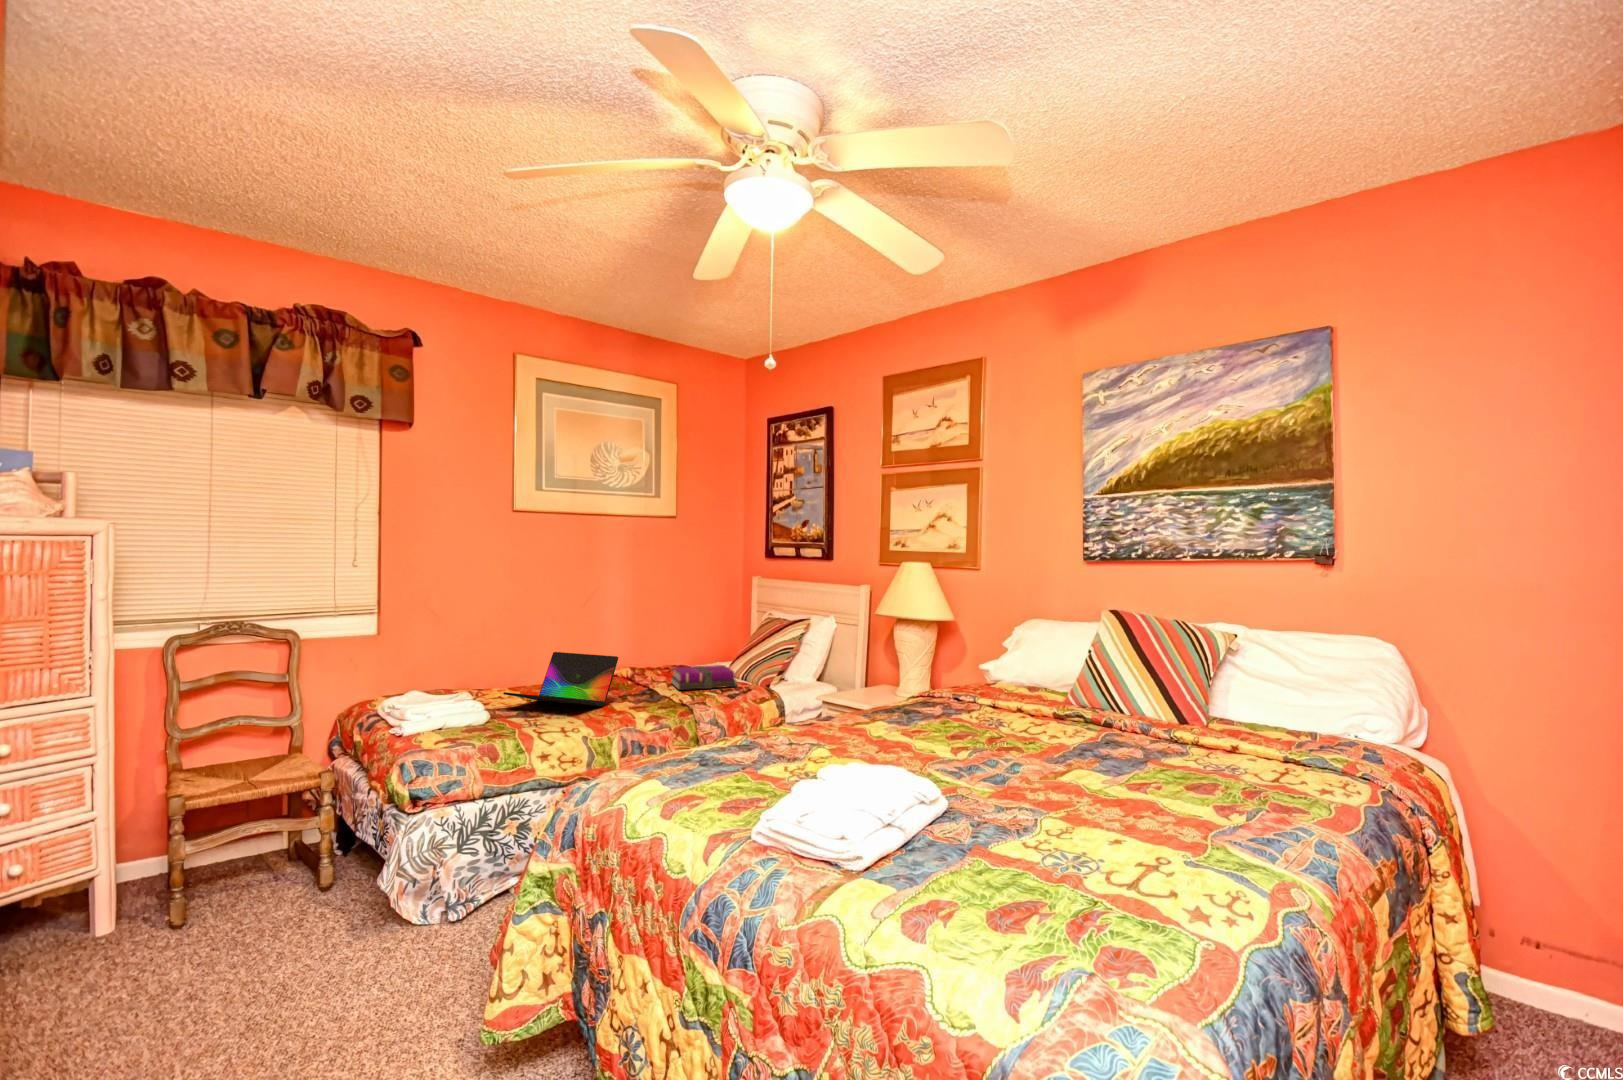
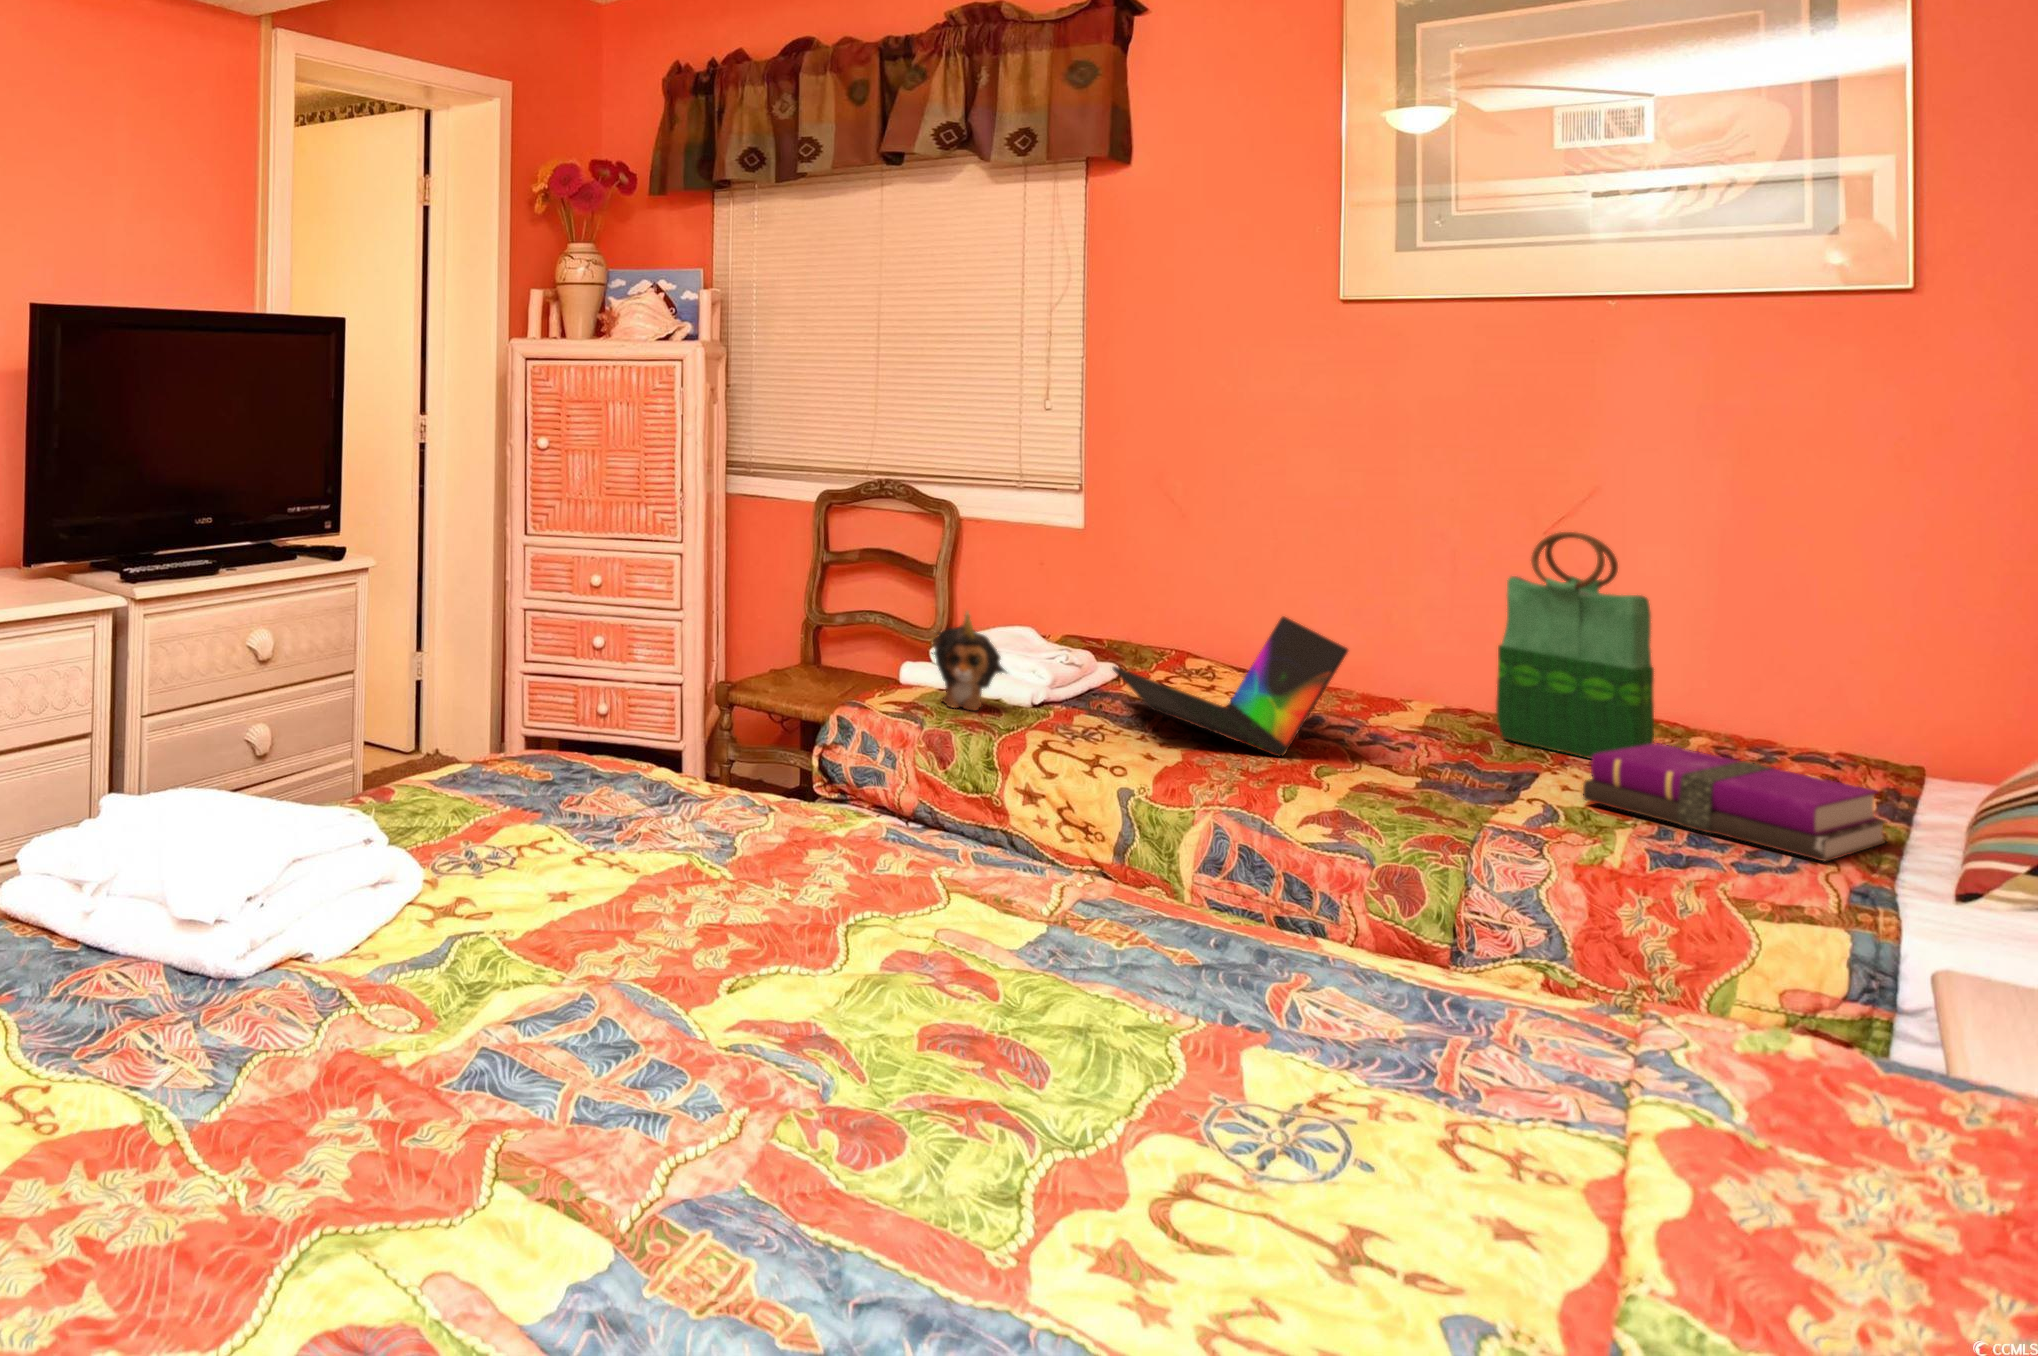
tote bag: none [607,601,653,682] -> present [1496,532,1654,759]
plush toy: none [455,679,499,734] -> present [932,611,1006,710]

